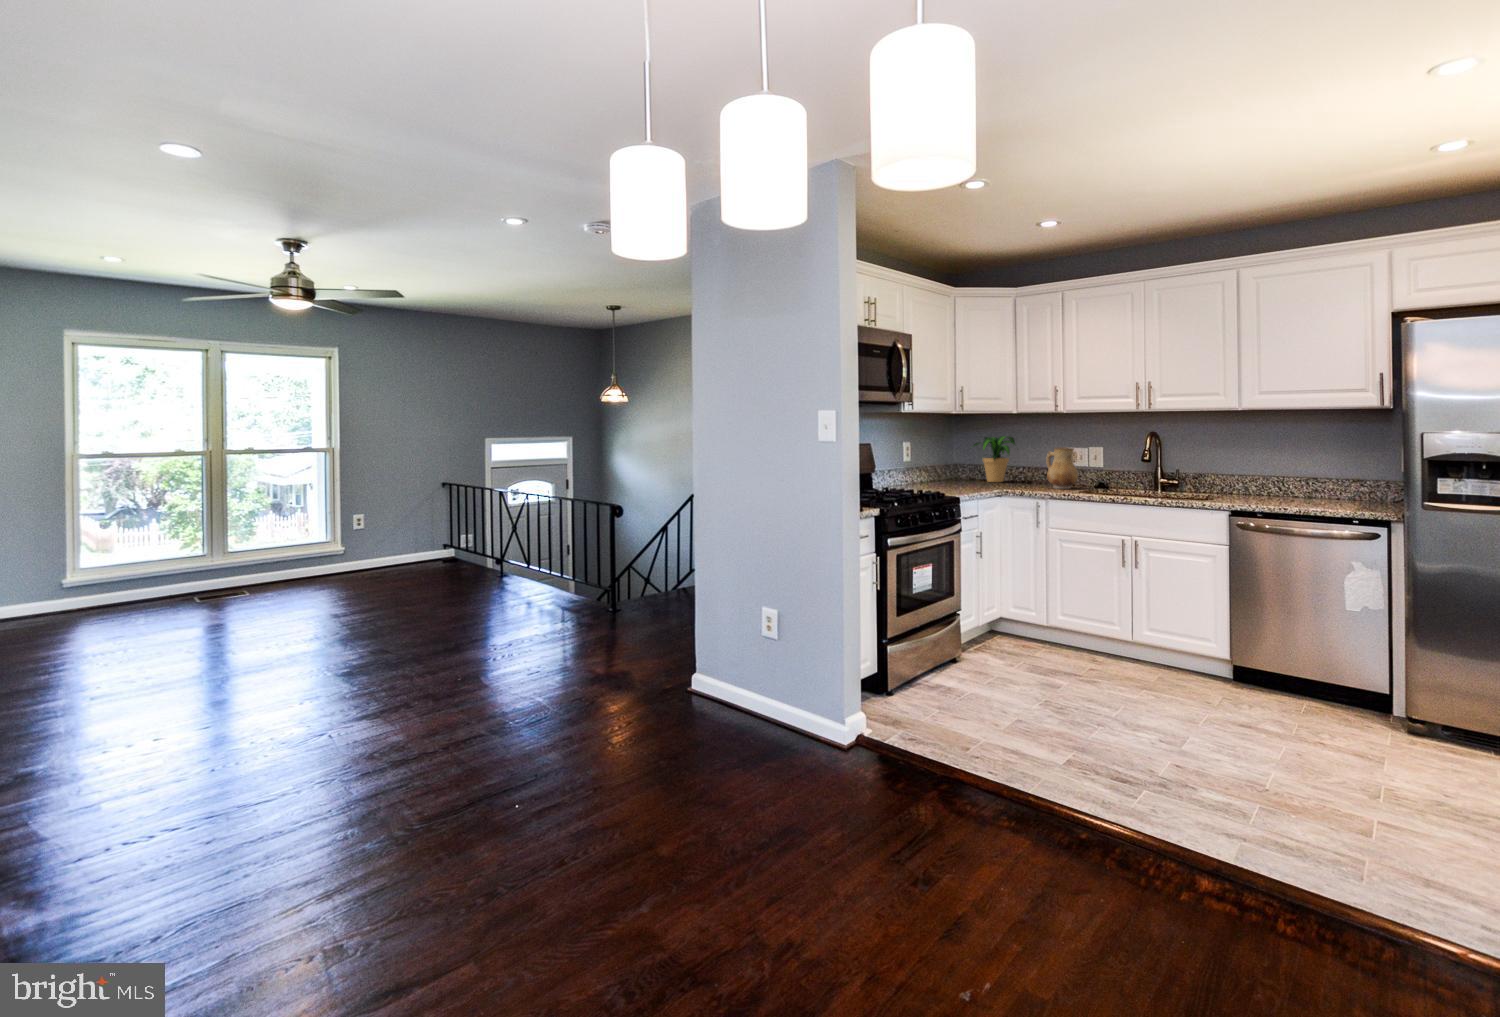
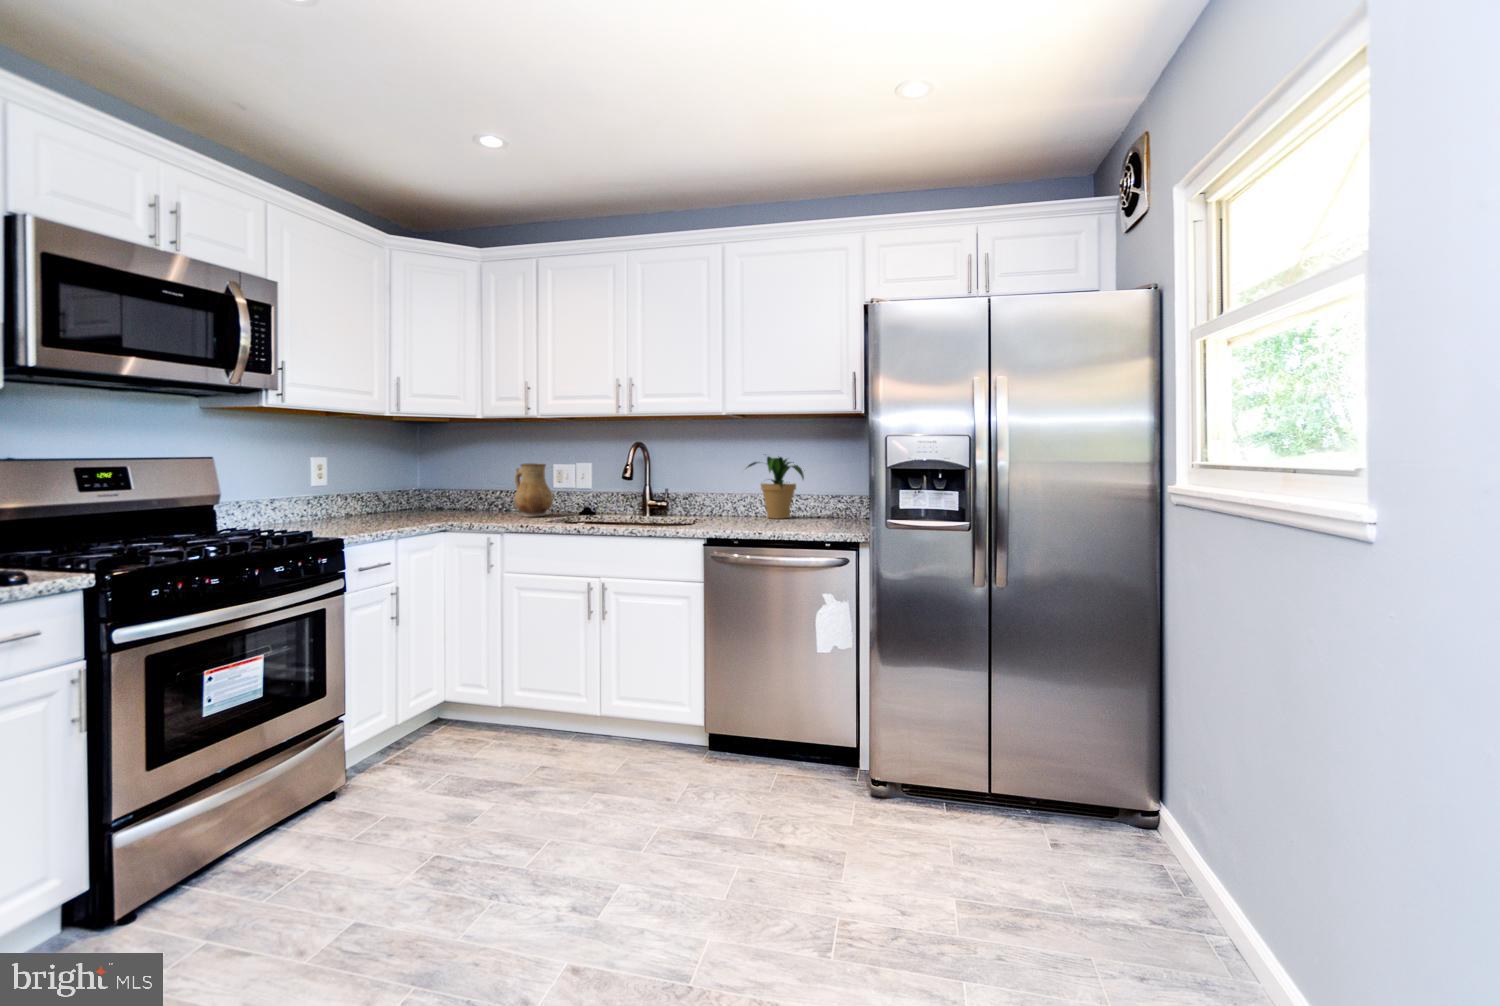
potted plant: present [973,436,1015,482] -> present [748,456,804,519]

